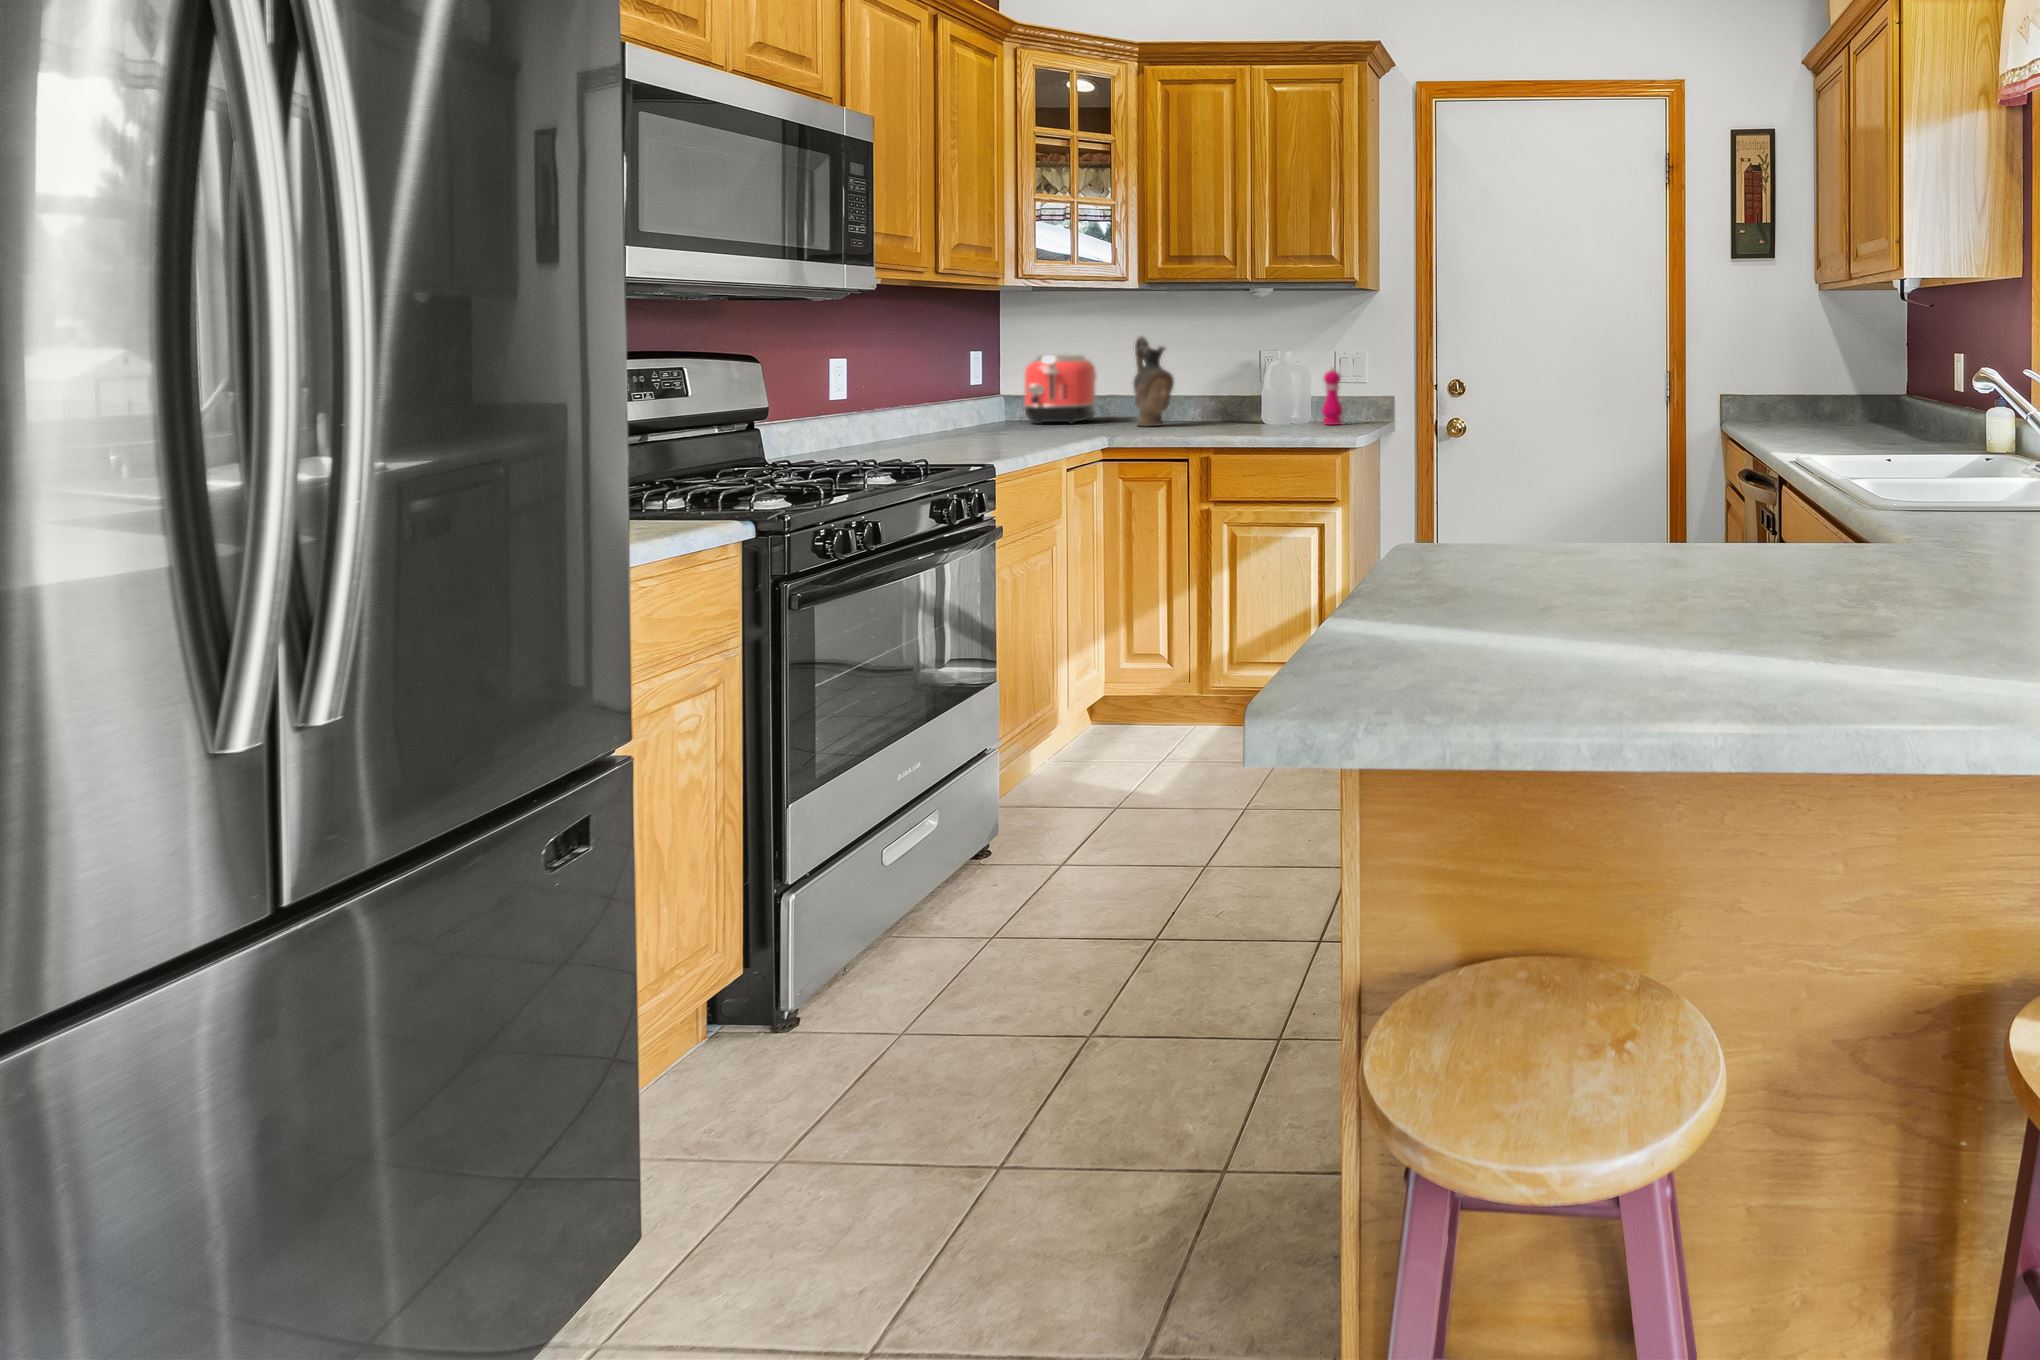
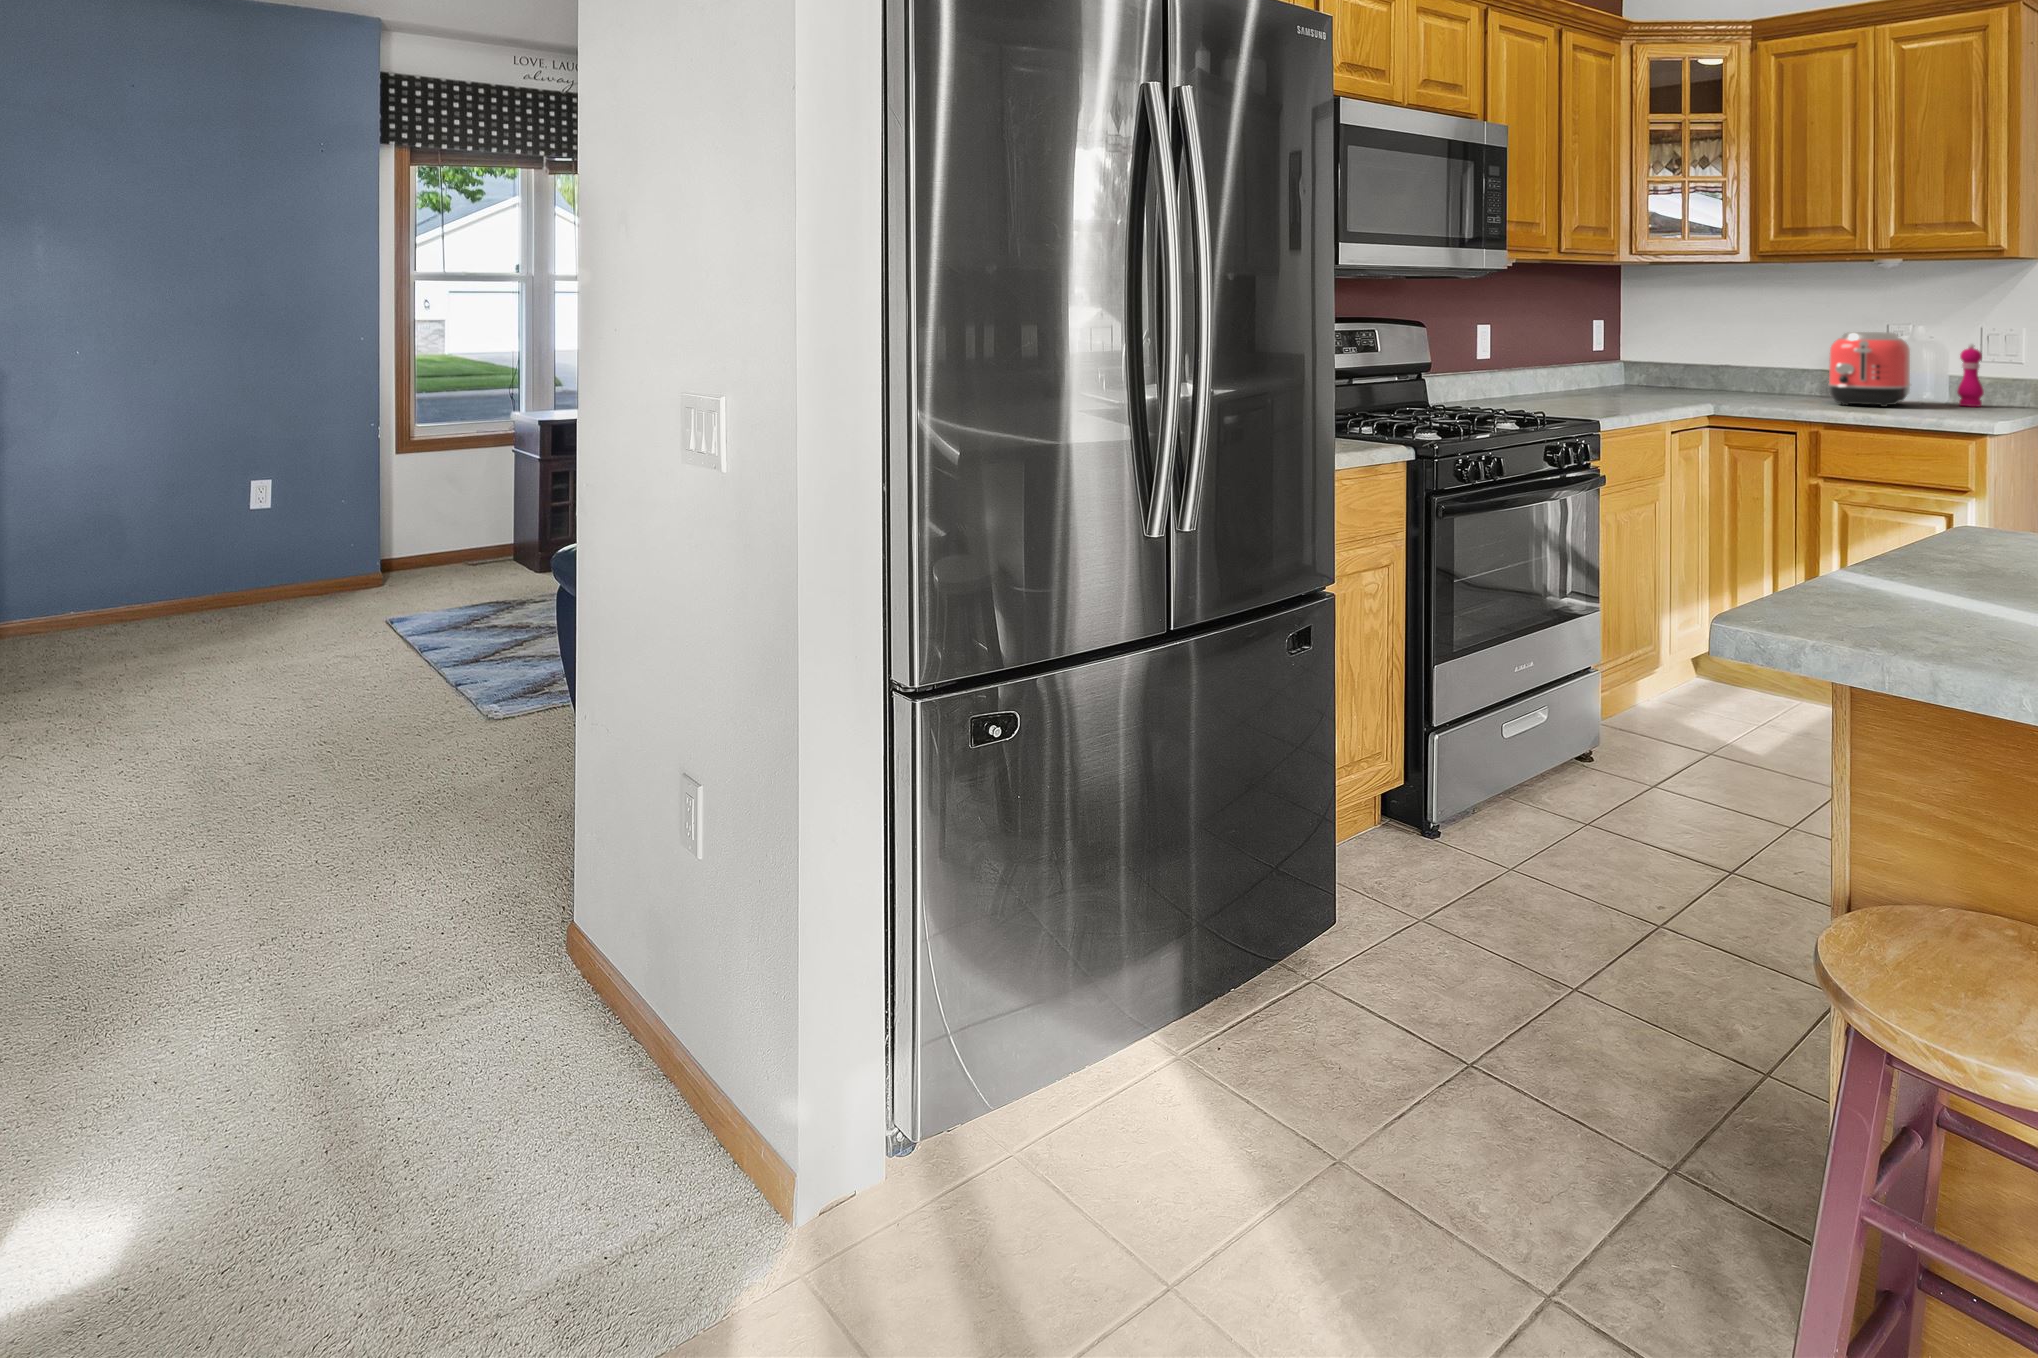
ceramic pitcher: present [1133,337,1174,426] -> none [1746,310,1788,397]
toaster: present [1024,355,1096,424] -> present [1828,332,1911,407]

